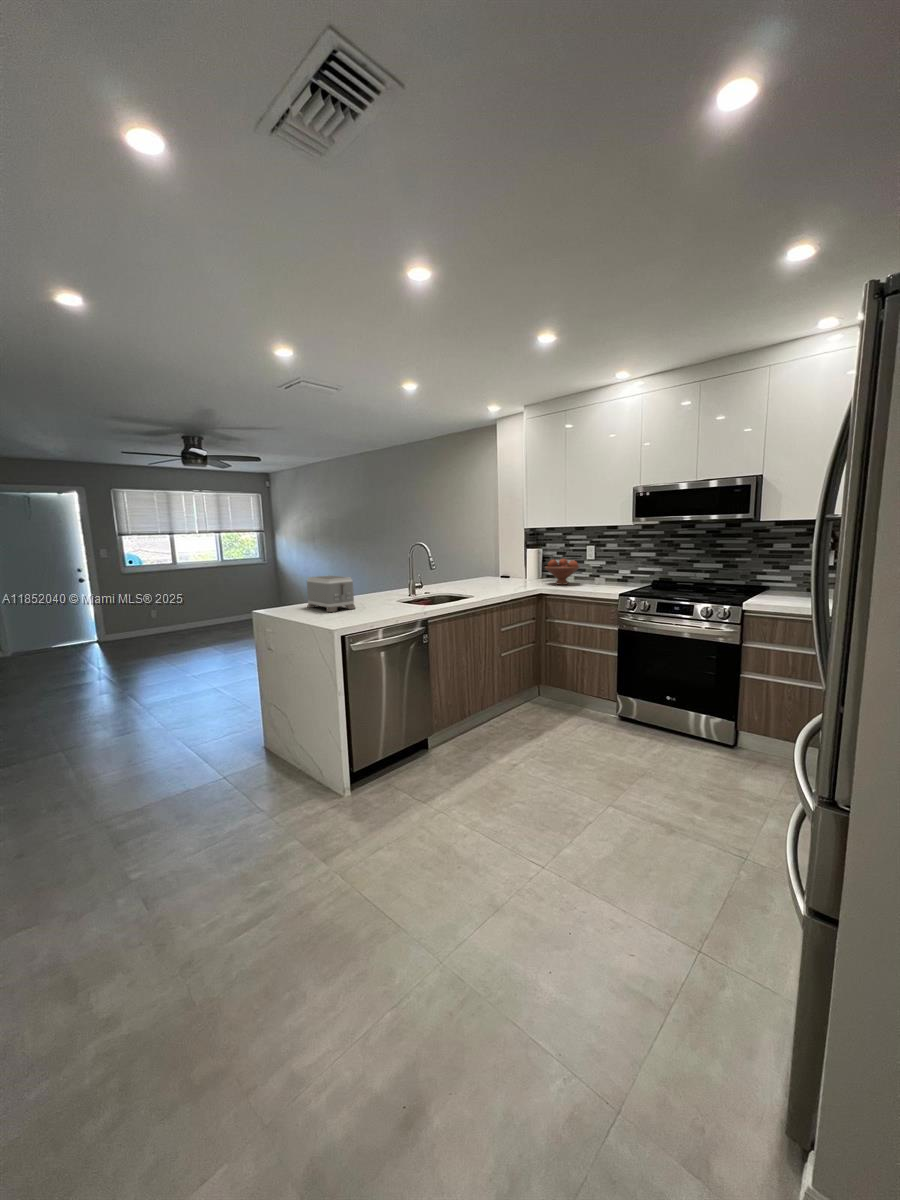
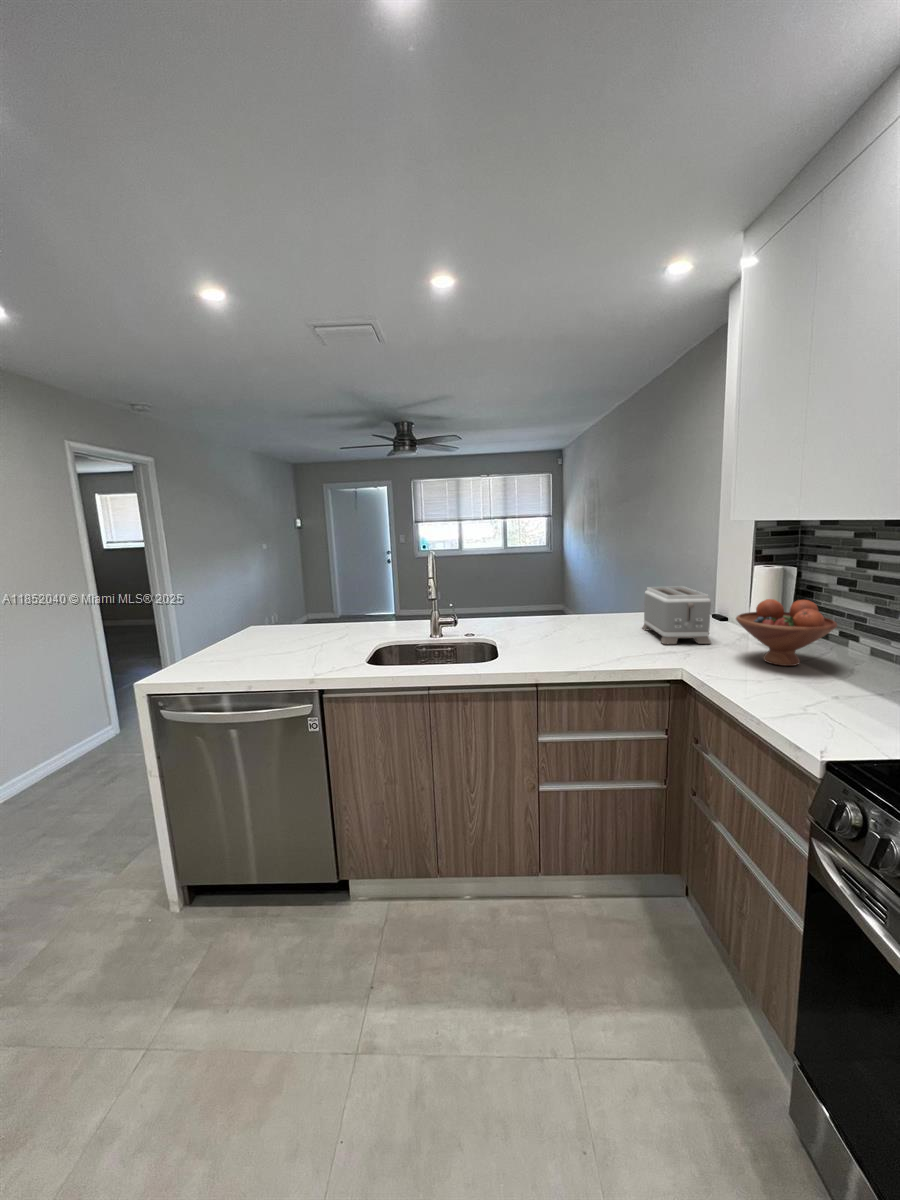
toaster: present [307,575,355,612] -> present [642,586,711,644]

